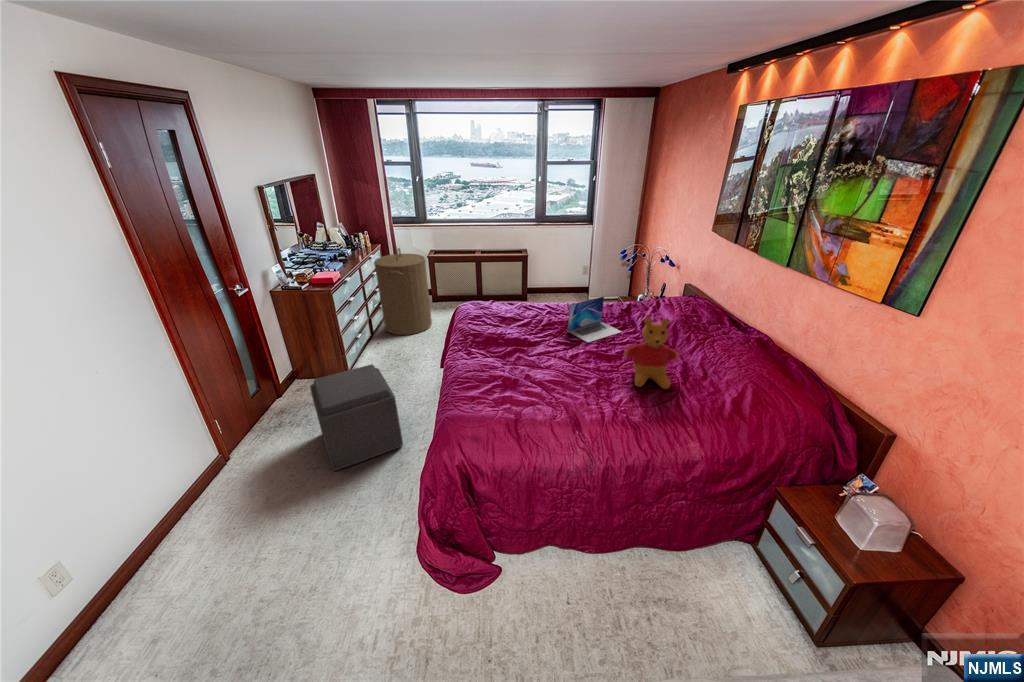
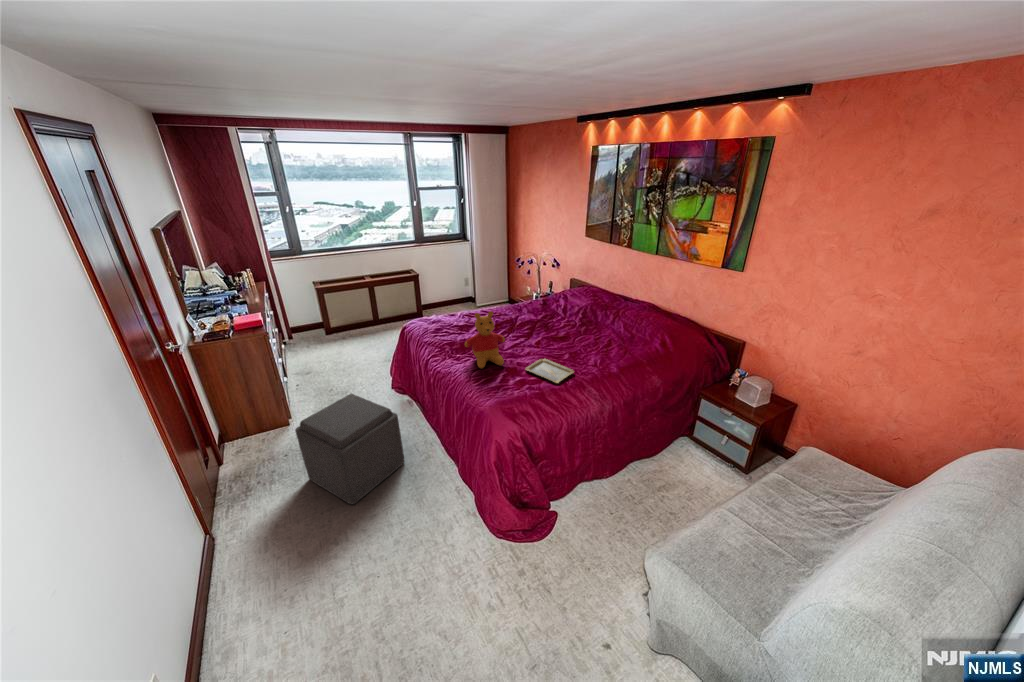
laundry hamper: present [374,248,432,335] -> none [272,281,344,373]
laptop: present [568,297,622,343] -> none [516,295,554,332]
stuffed bear: present [624,317,679,389] -> present [465,311,505,368]
tray: none [527,377,581,414] -> present [526,359,574,383]

